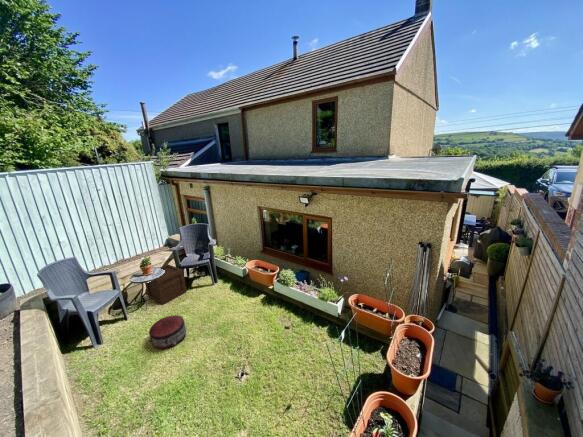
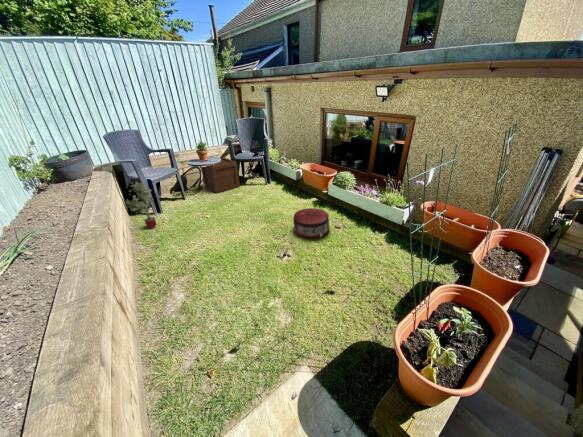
pouf: present [149,315,186,349] -> present [293,208,330,238]
potted tree: none [61,319,99,369] -> present [126,182,156,228]

